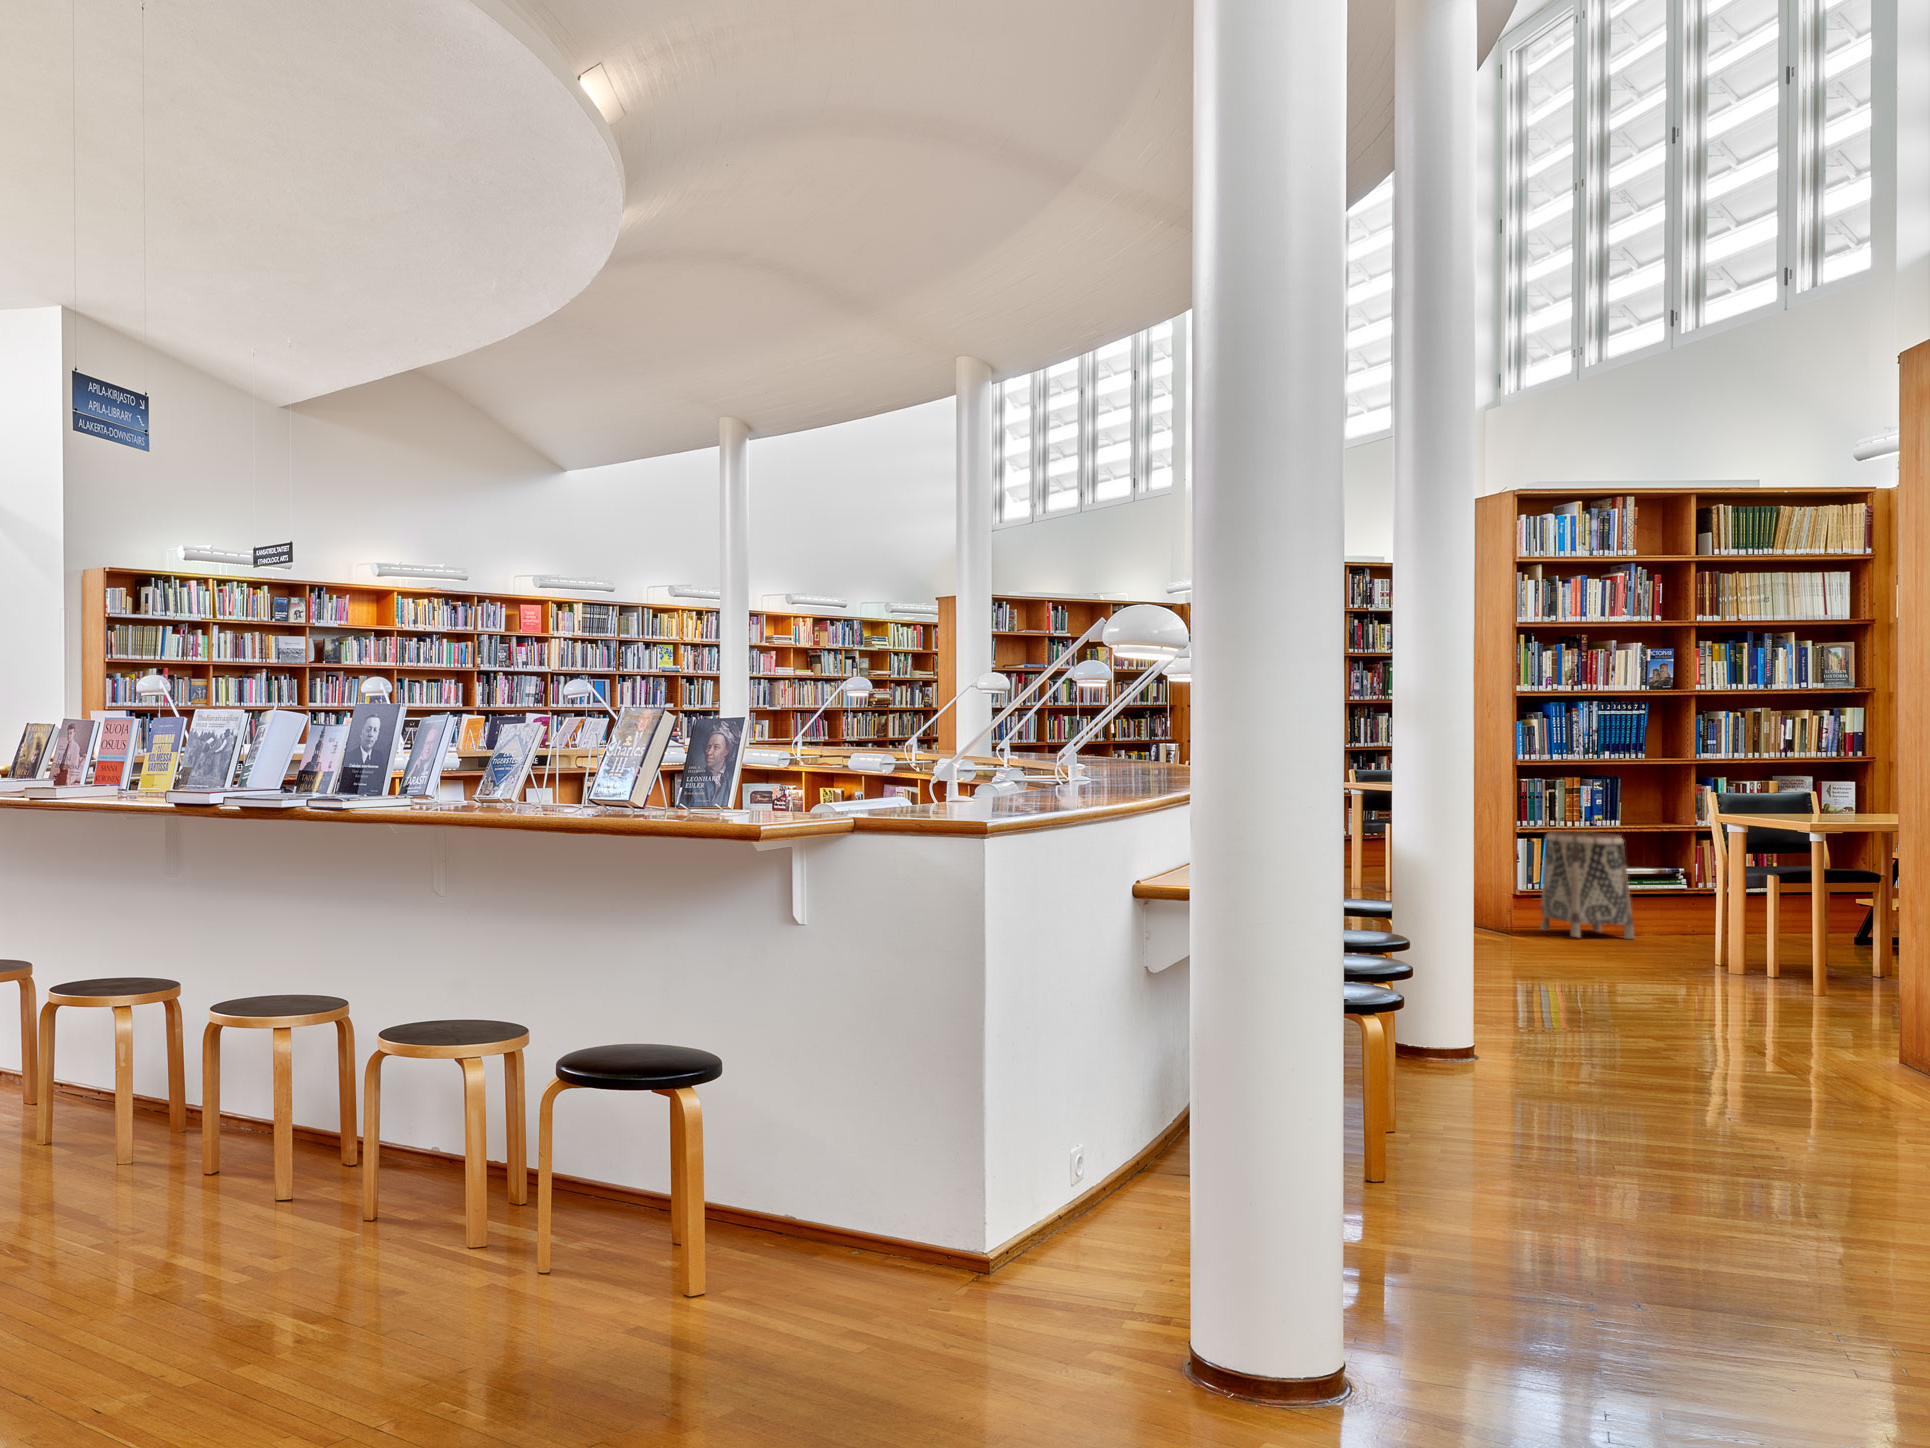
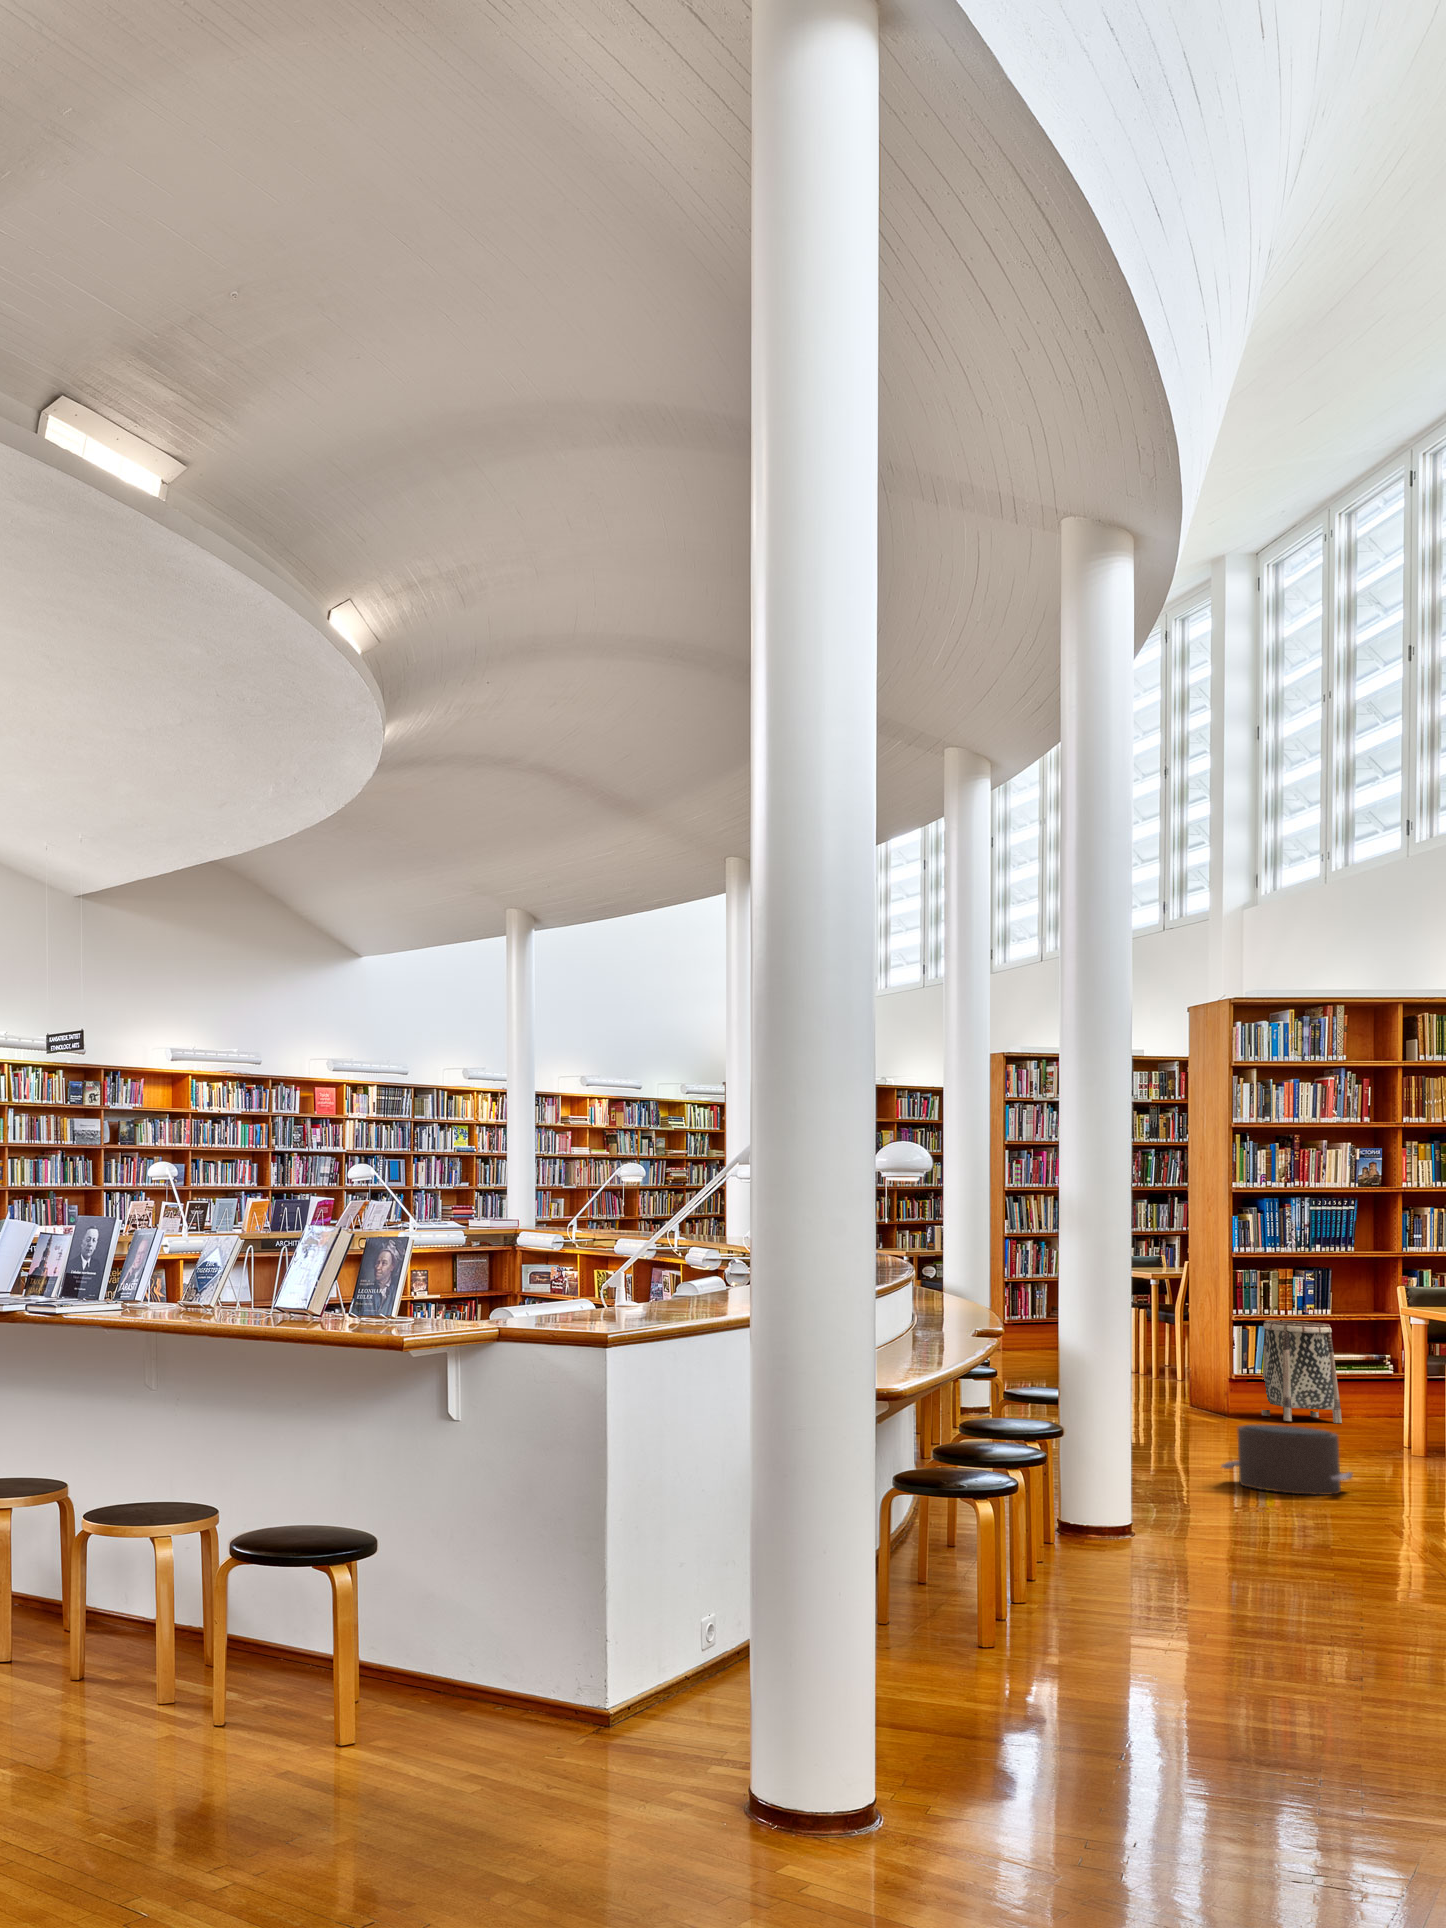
pouf: none [1578,955,1739,1037] -> present [1222,1425,1353,1495]

